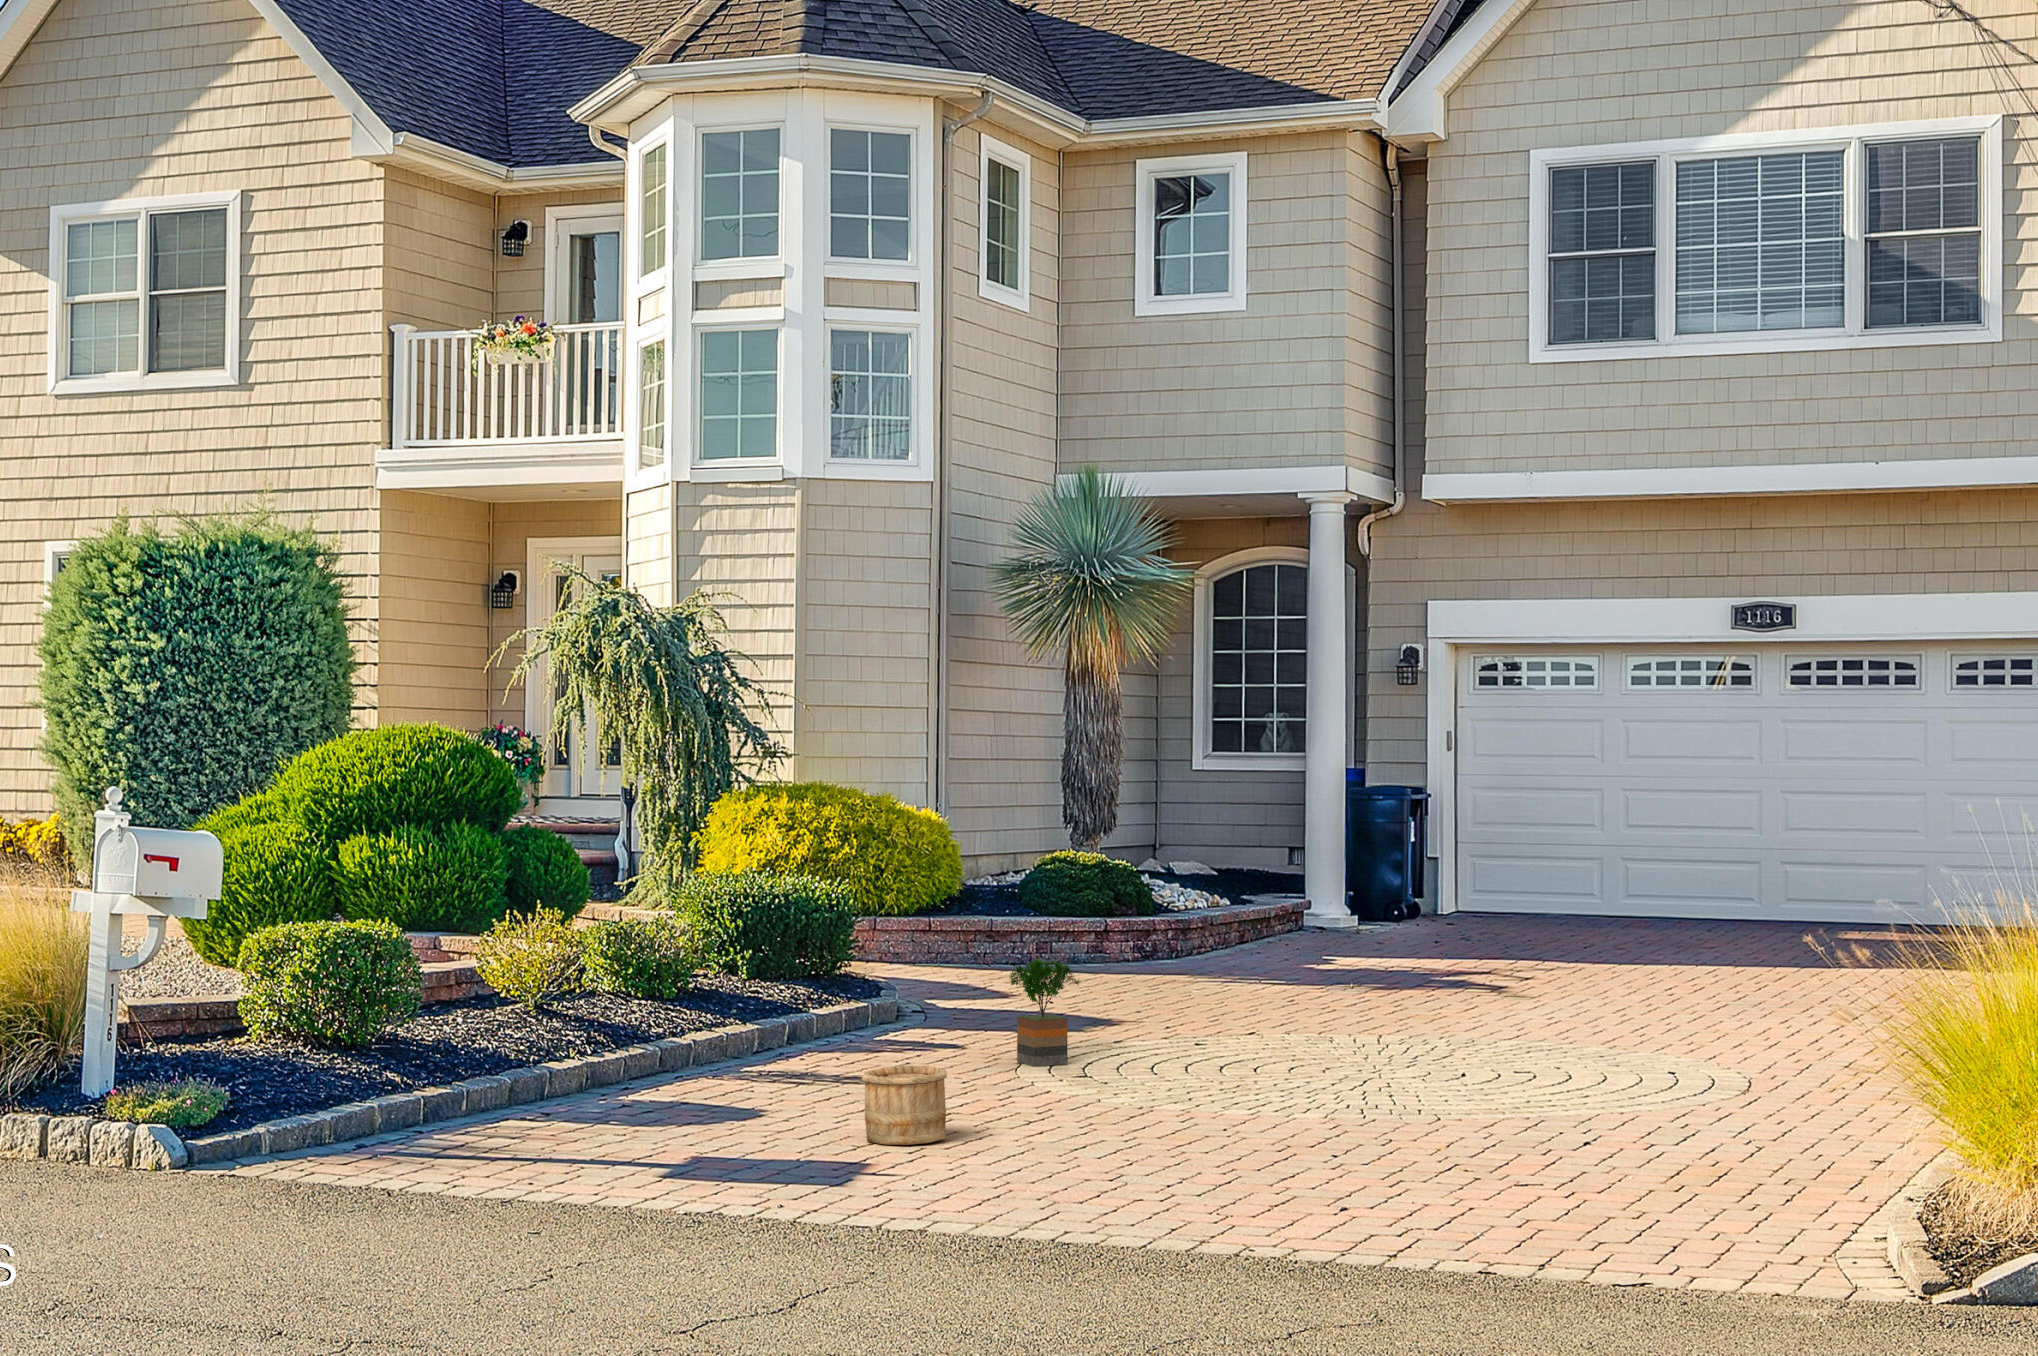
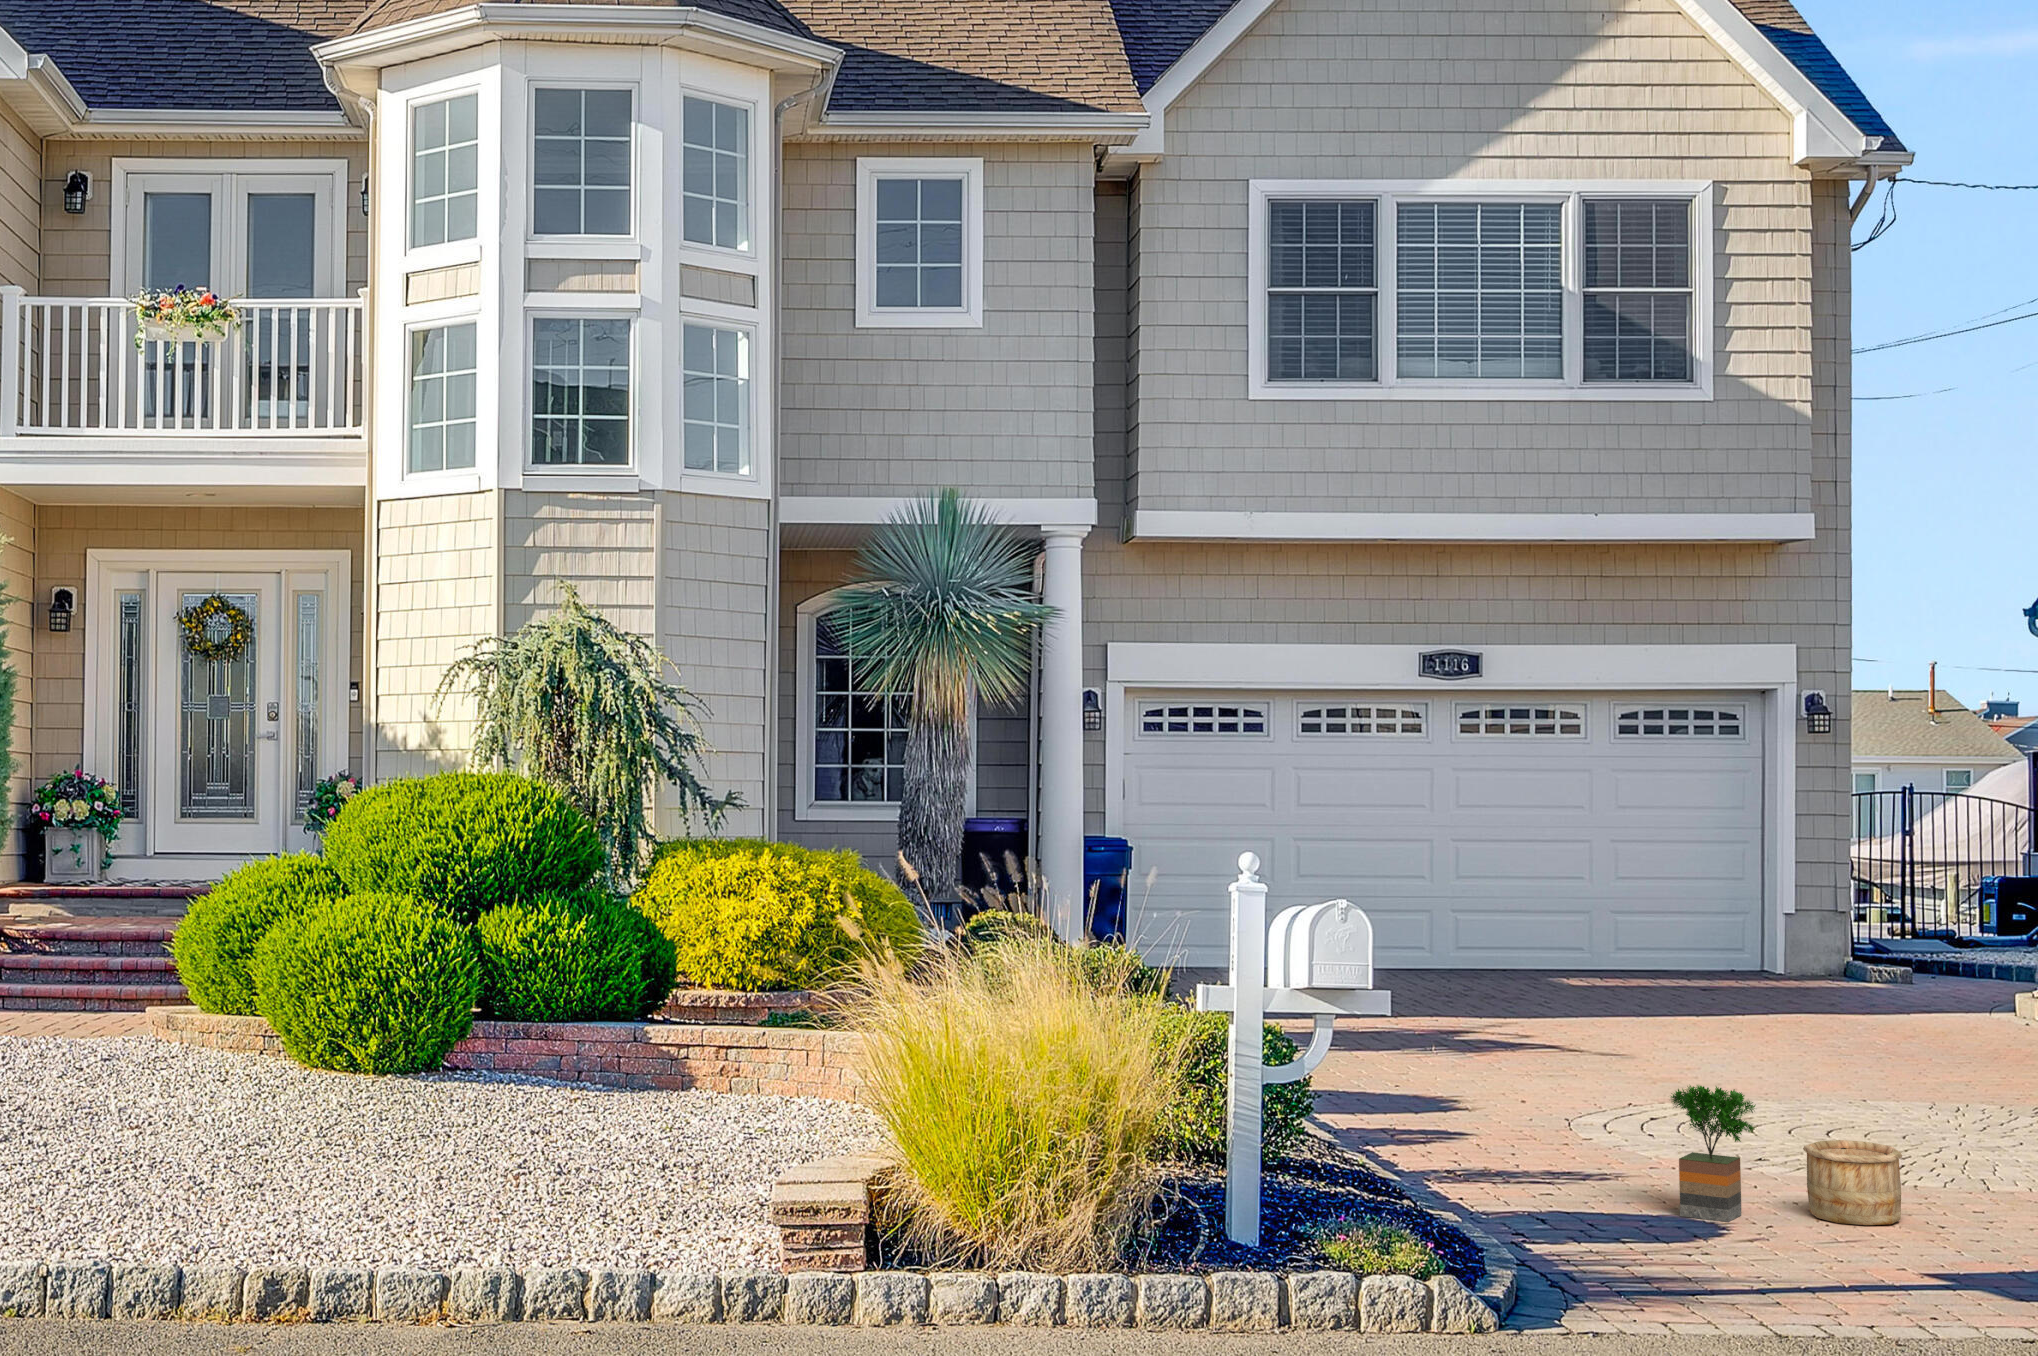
potted tree: present [1010,959,1080,1067] -> present [1671,1085,1755,1222]

